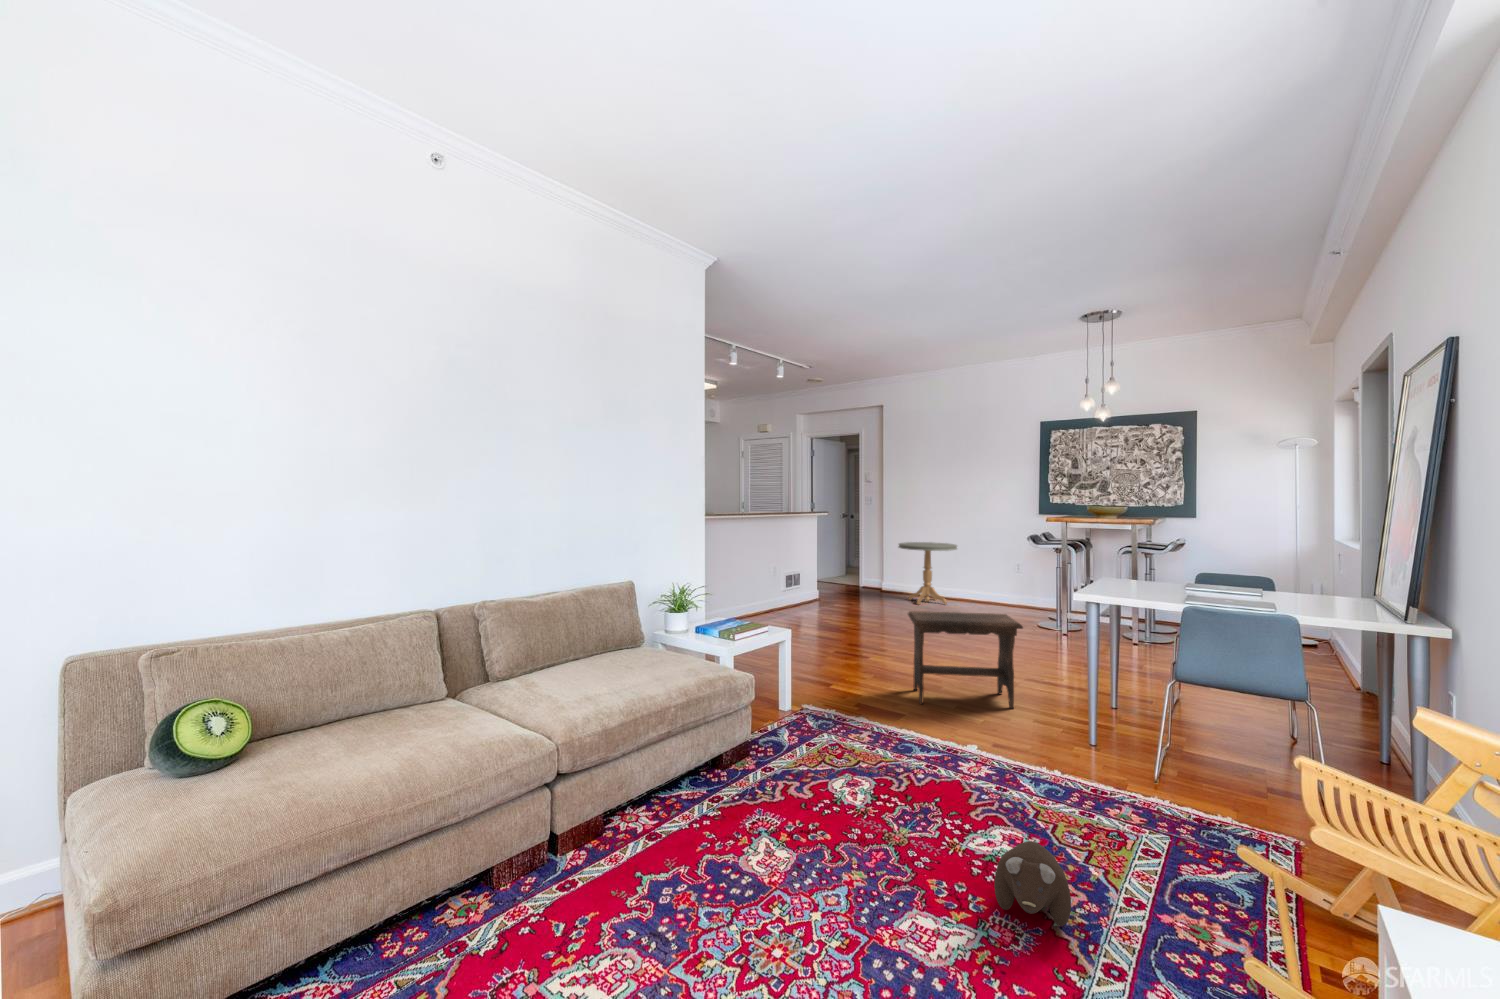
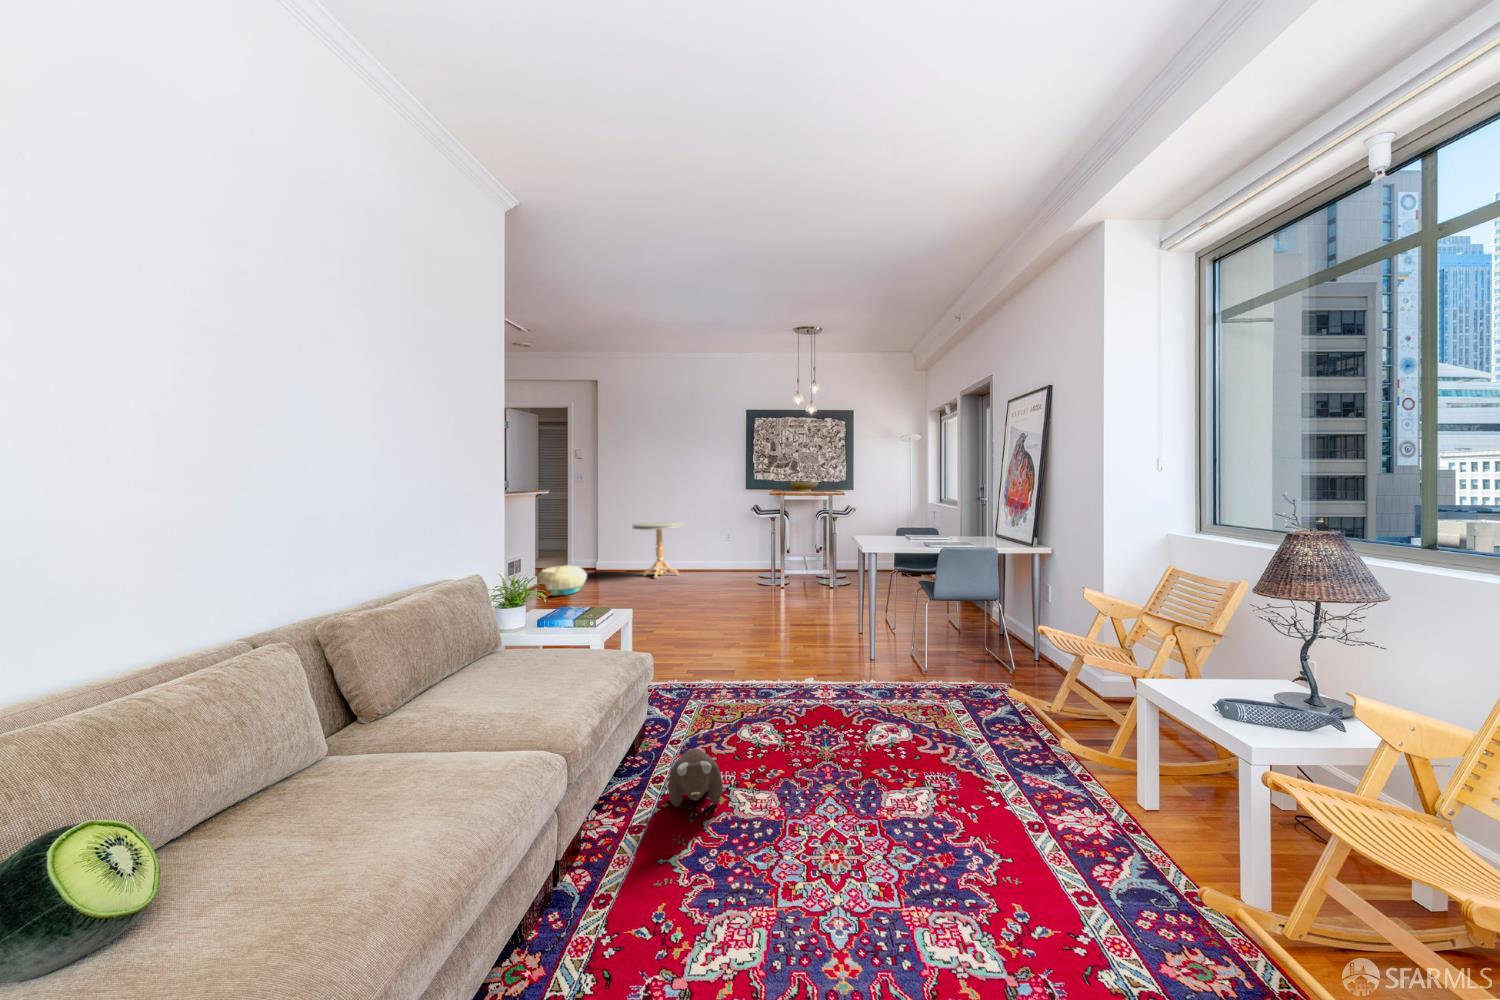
basket: none [791,578,840,607] -> present [538,565,587,596]
footstool: present [908,611,1023,708] -> none [716,571,811,656]
plush toy: present [994,841,1071,926] -> present [668,748,722,807]

